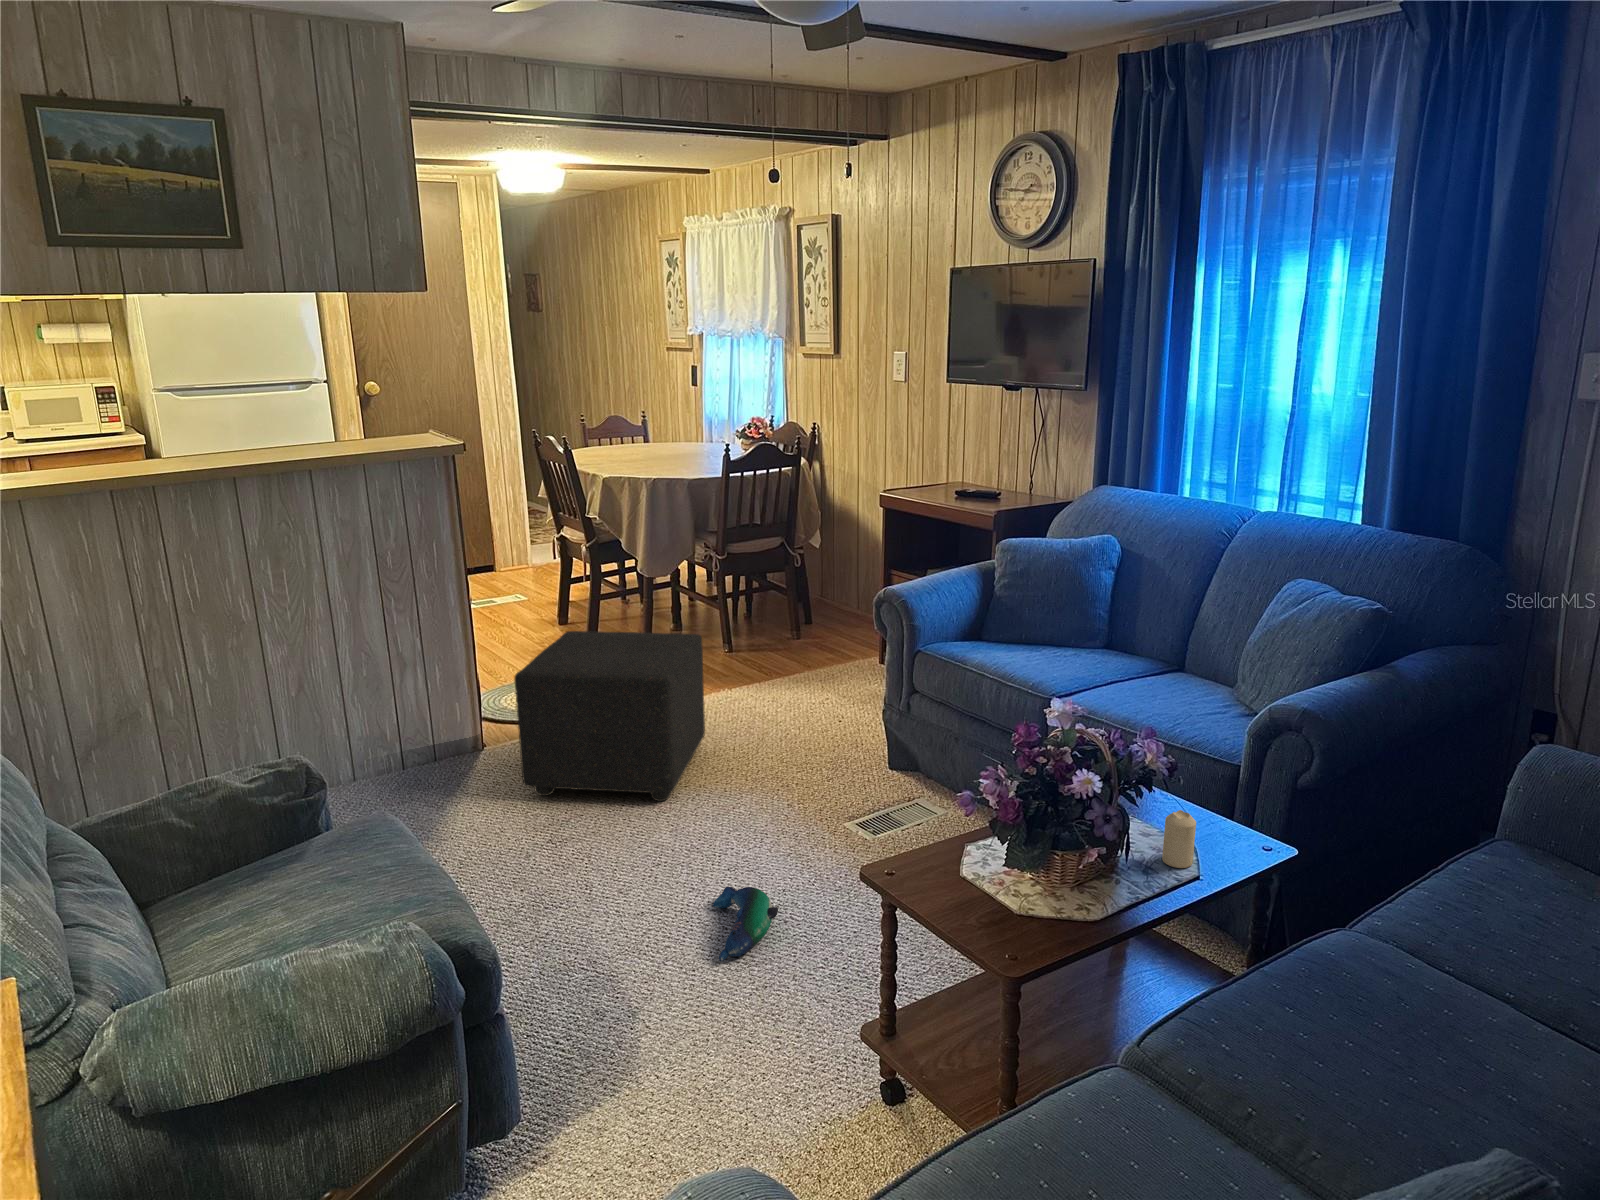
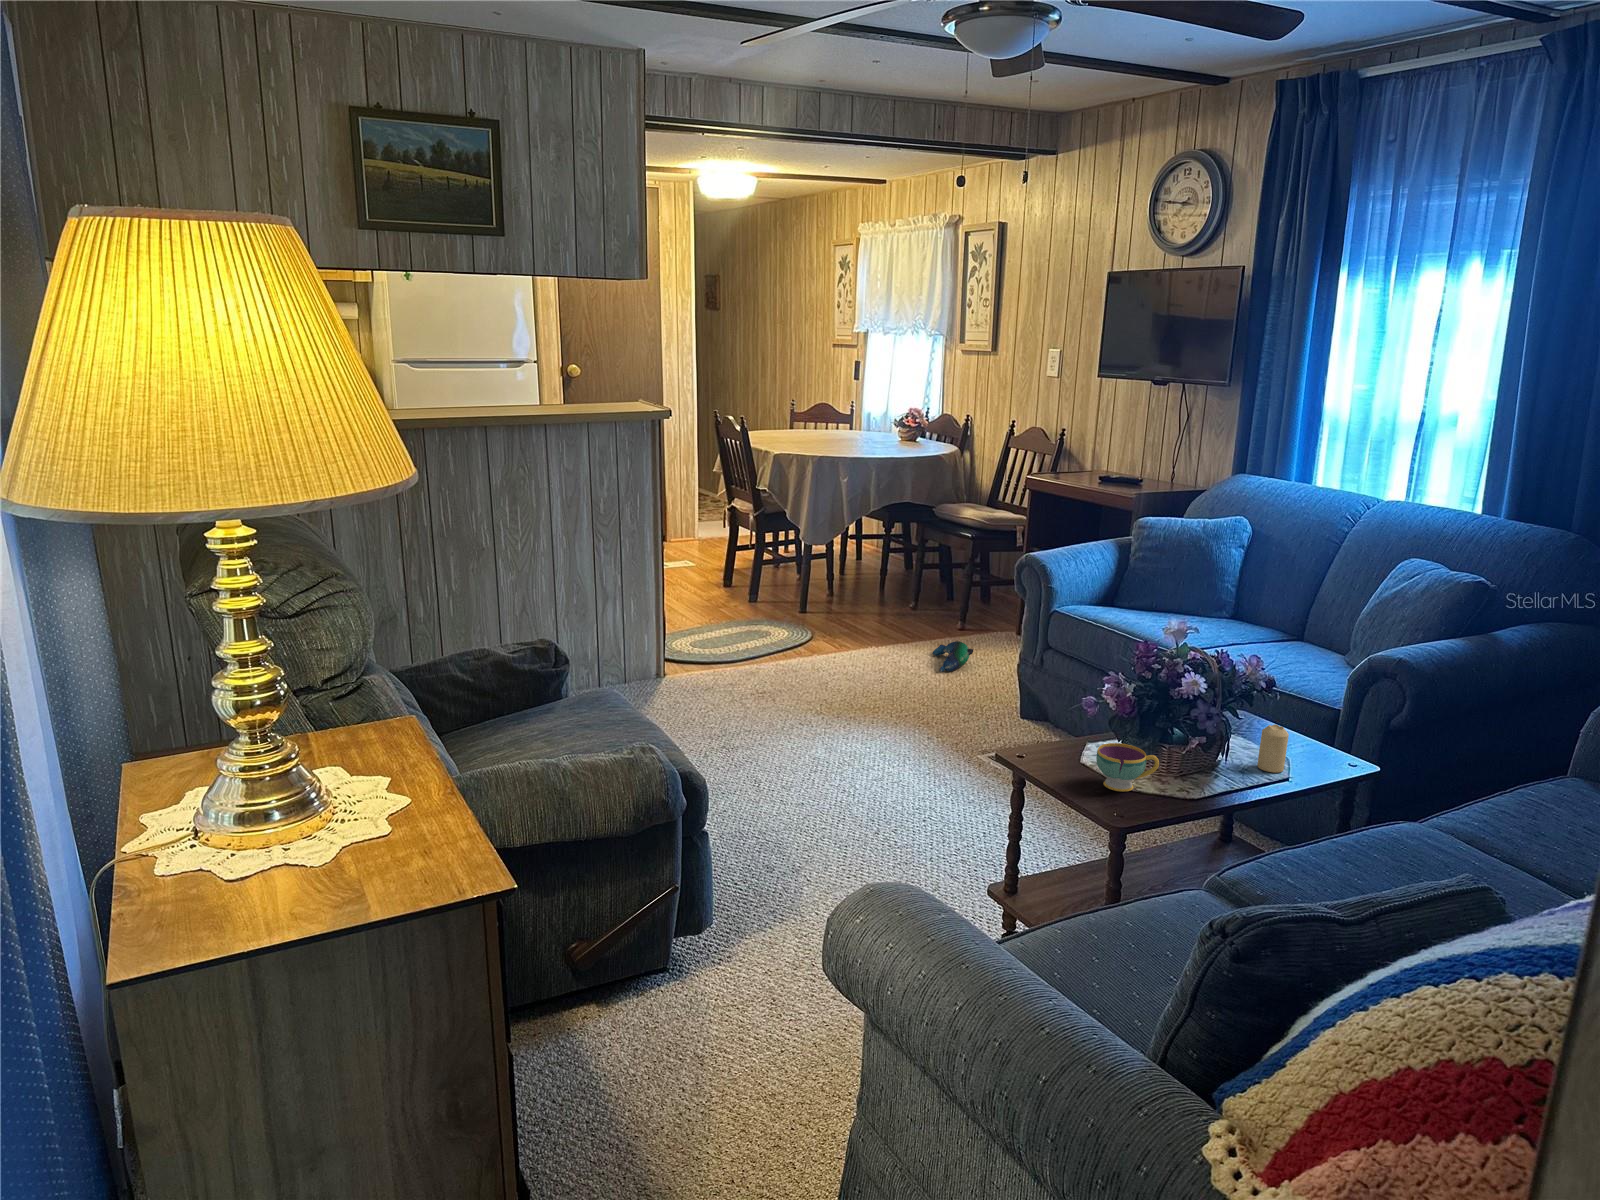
ottoman: present [514,631,705,801] -> none [701,578,861,726]
teacup: none [978,854,1053,916] -> present [1096,743,1159,791]
plush toy: present [713,887,779,961] -> present [932,641,974,672]

